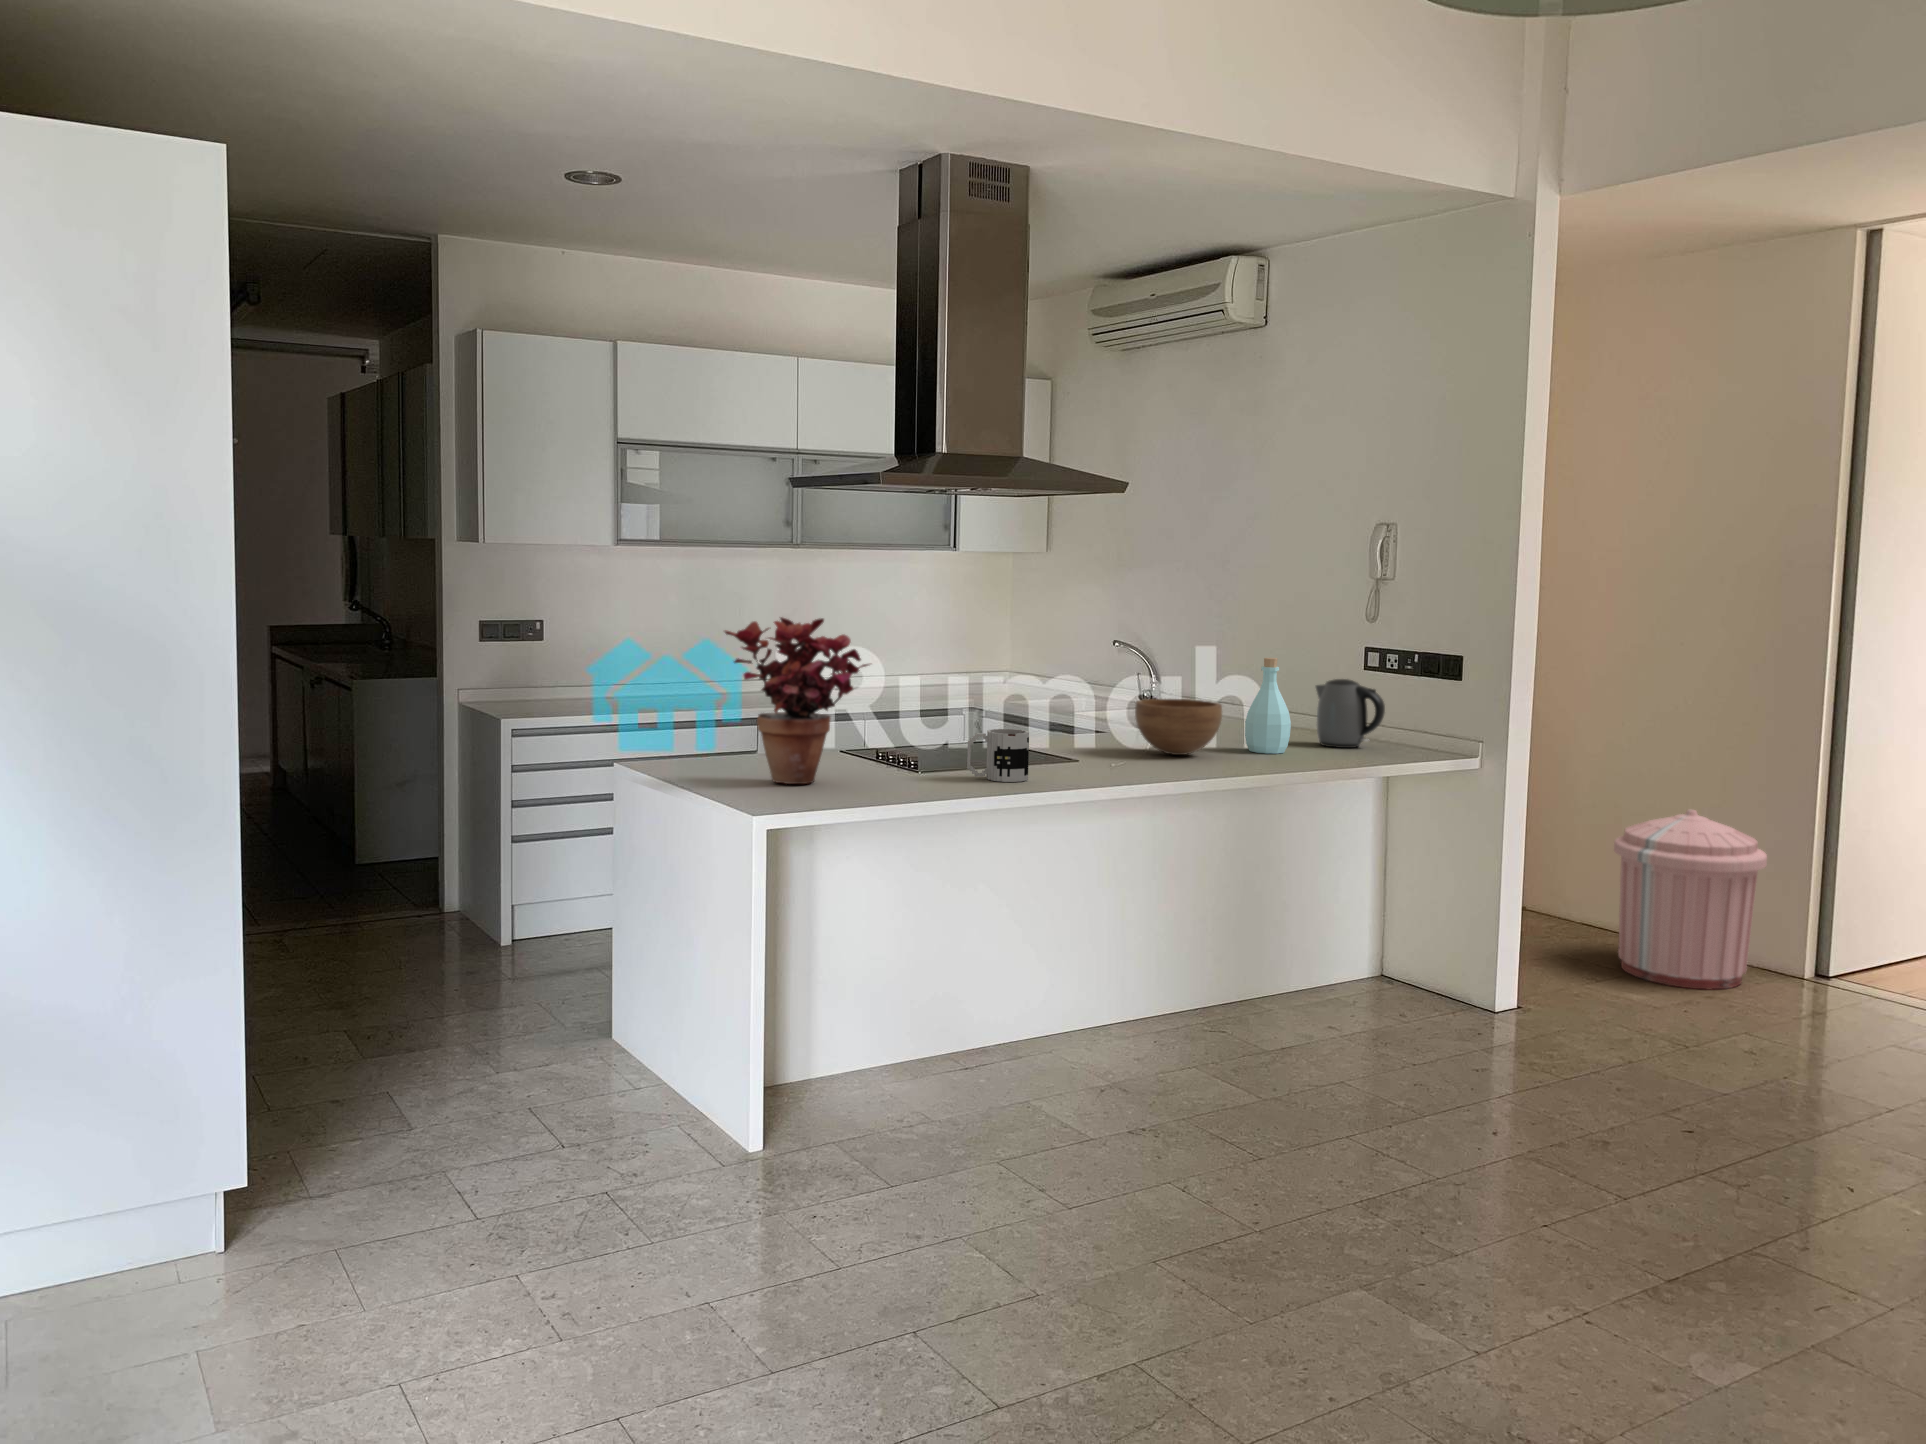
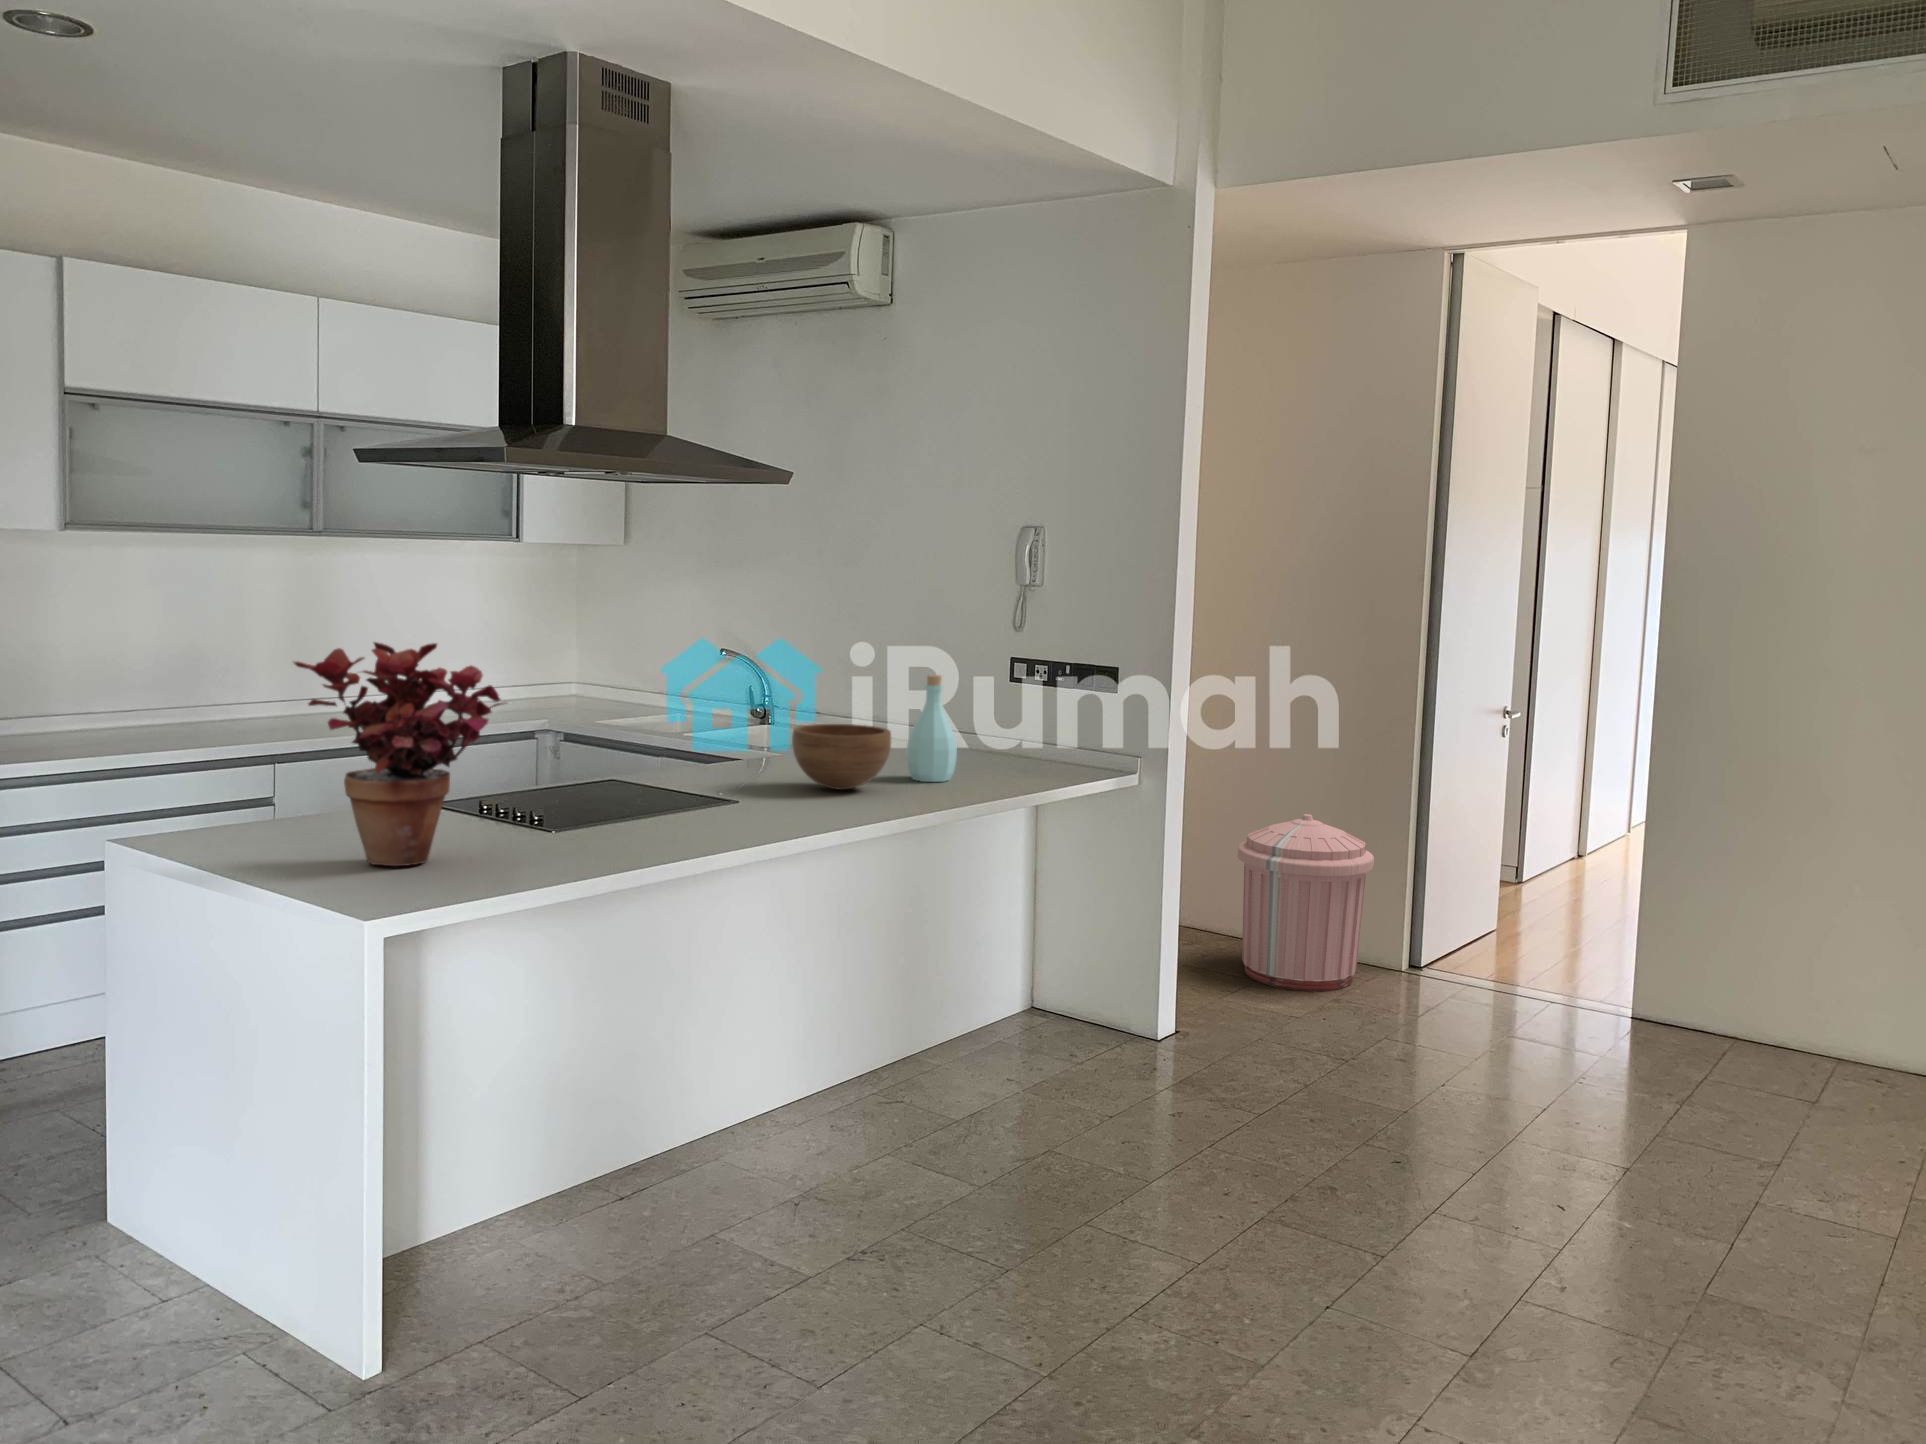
kettle: present [1316,679,1385,748] -> none [969,695,1044,770]
mug: present [967,729,1029,782] -> none [624,775,702,843]

